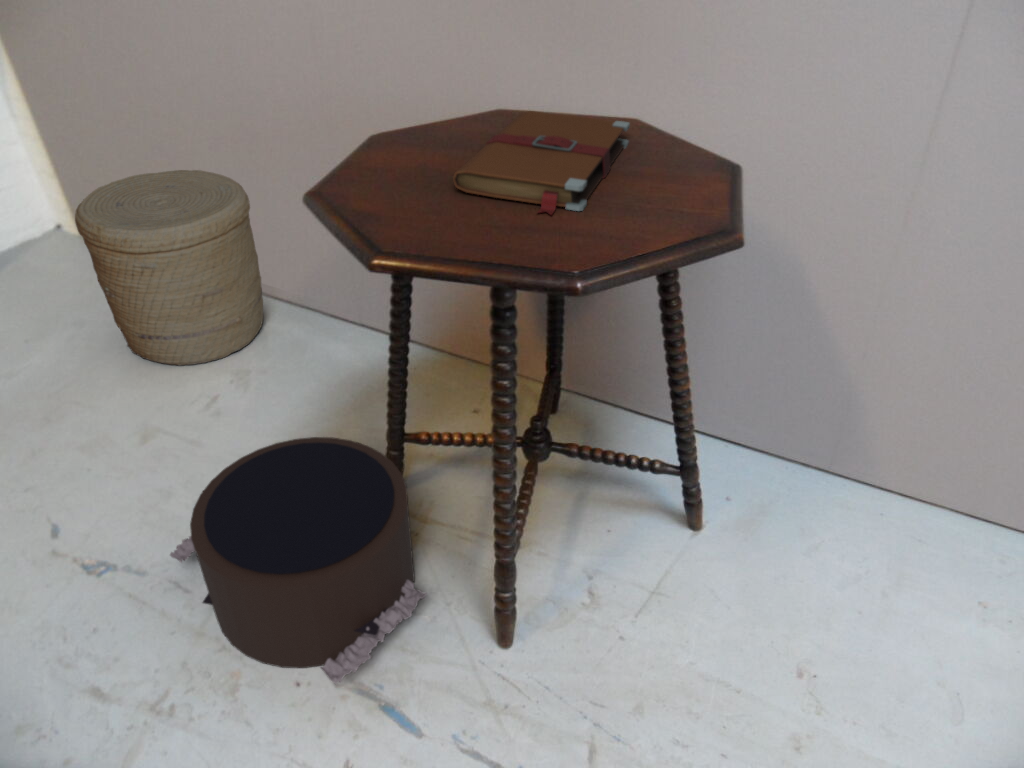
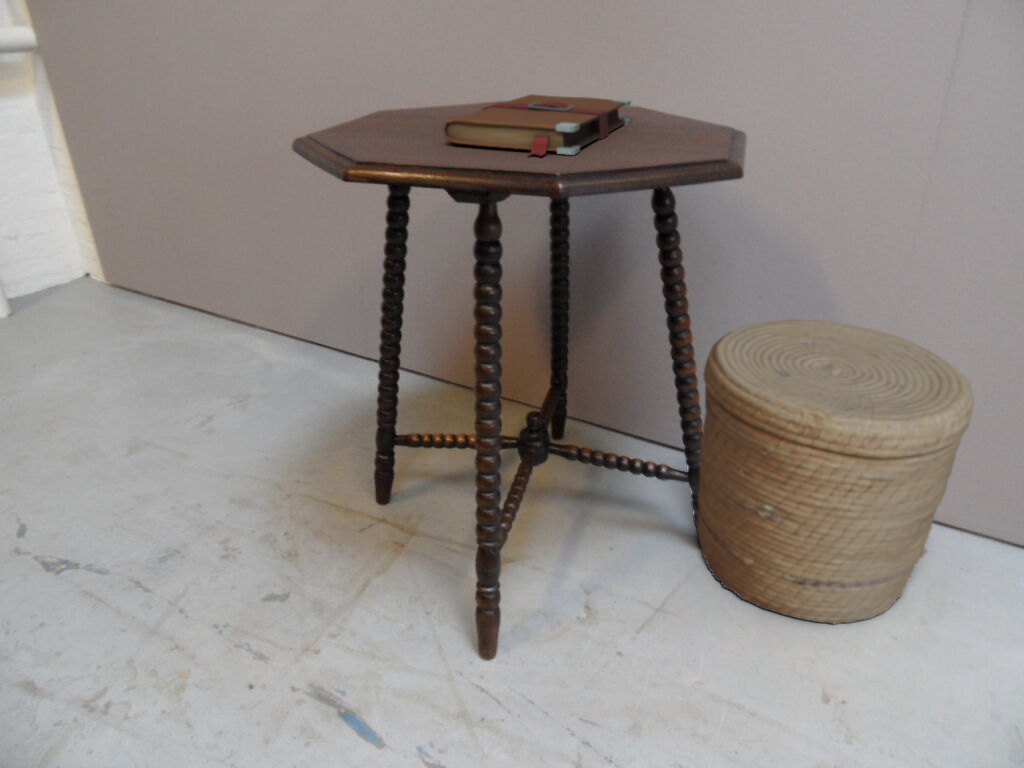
woven basket: present [75,170,263,366] -> present [696,319,974,624]
pouf: present [170,437,427,684] -> none [132,430,404,679]

